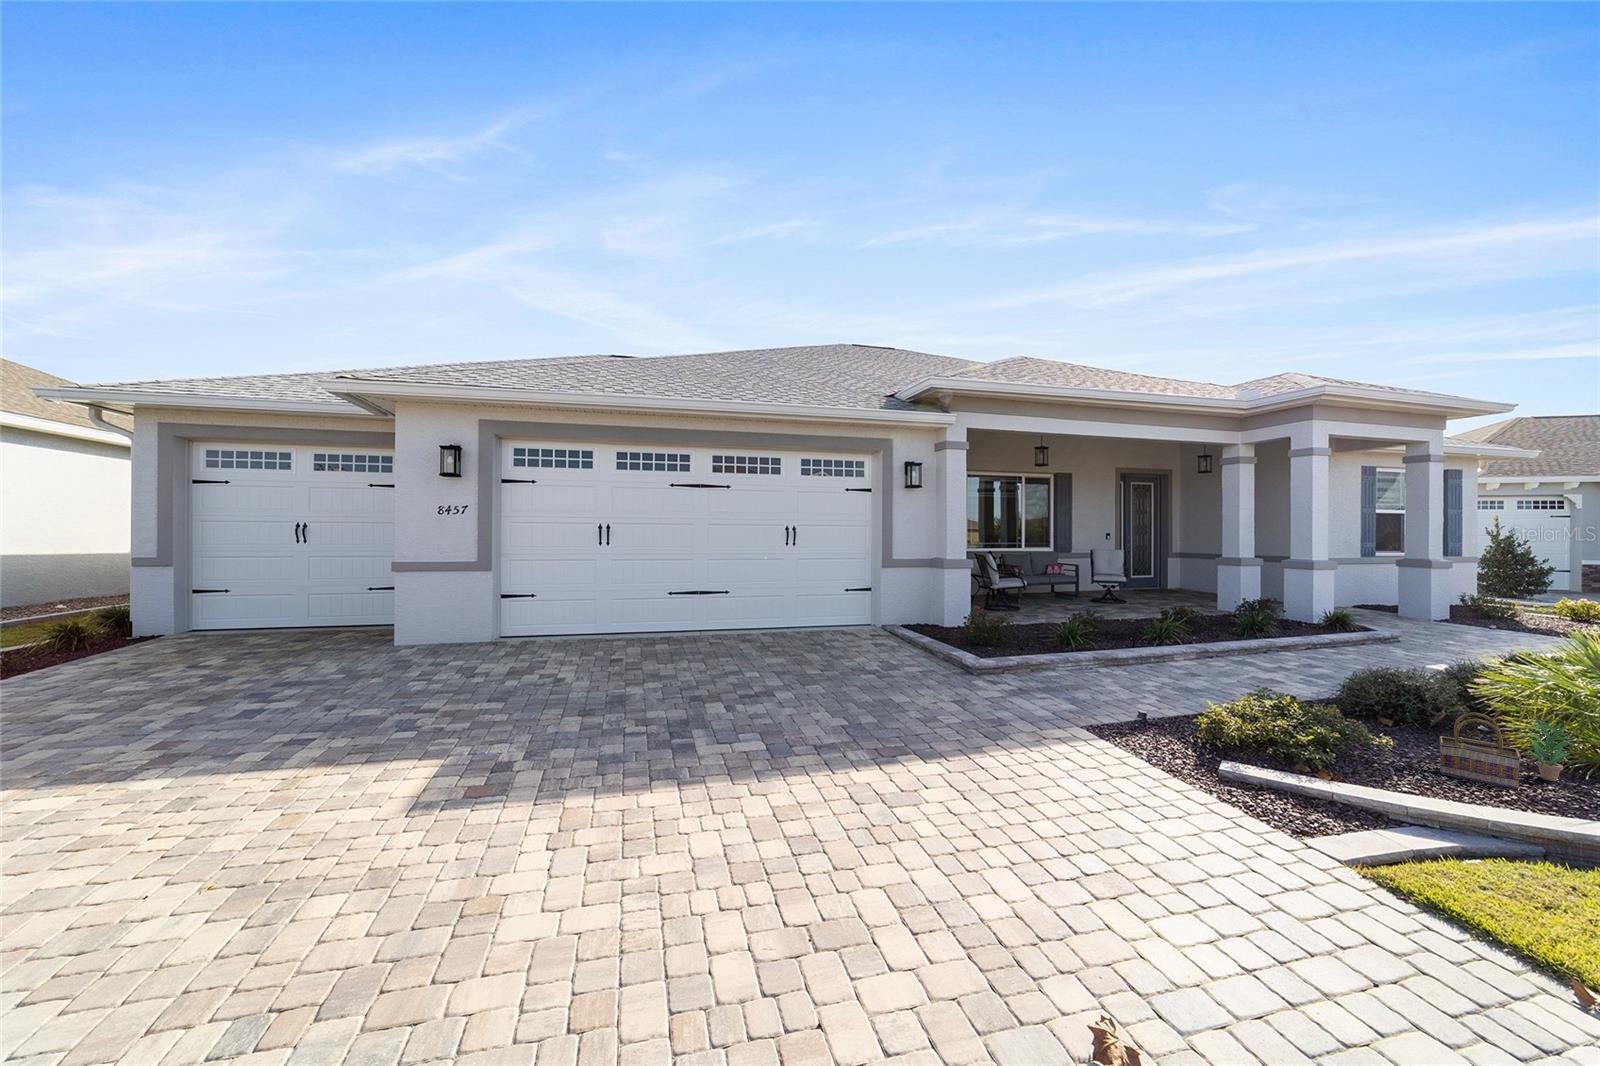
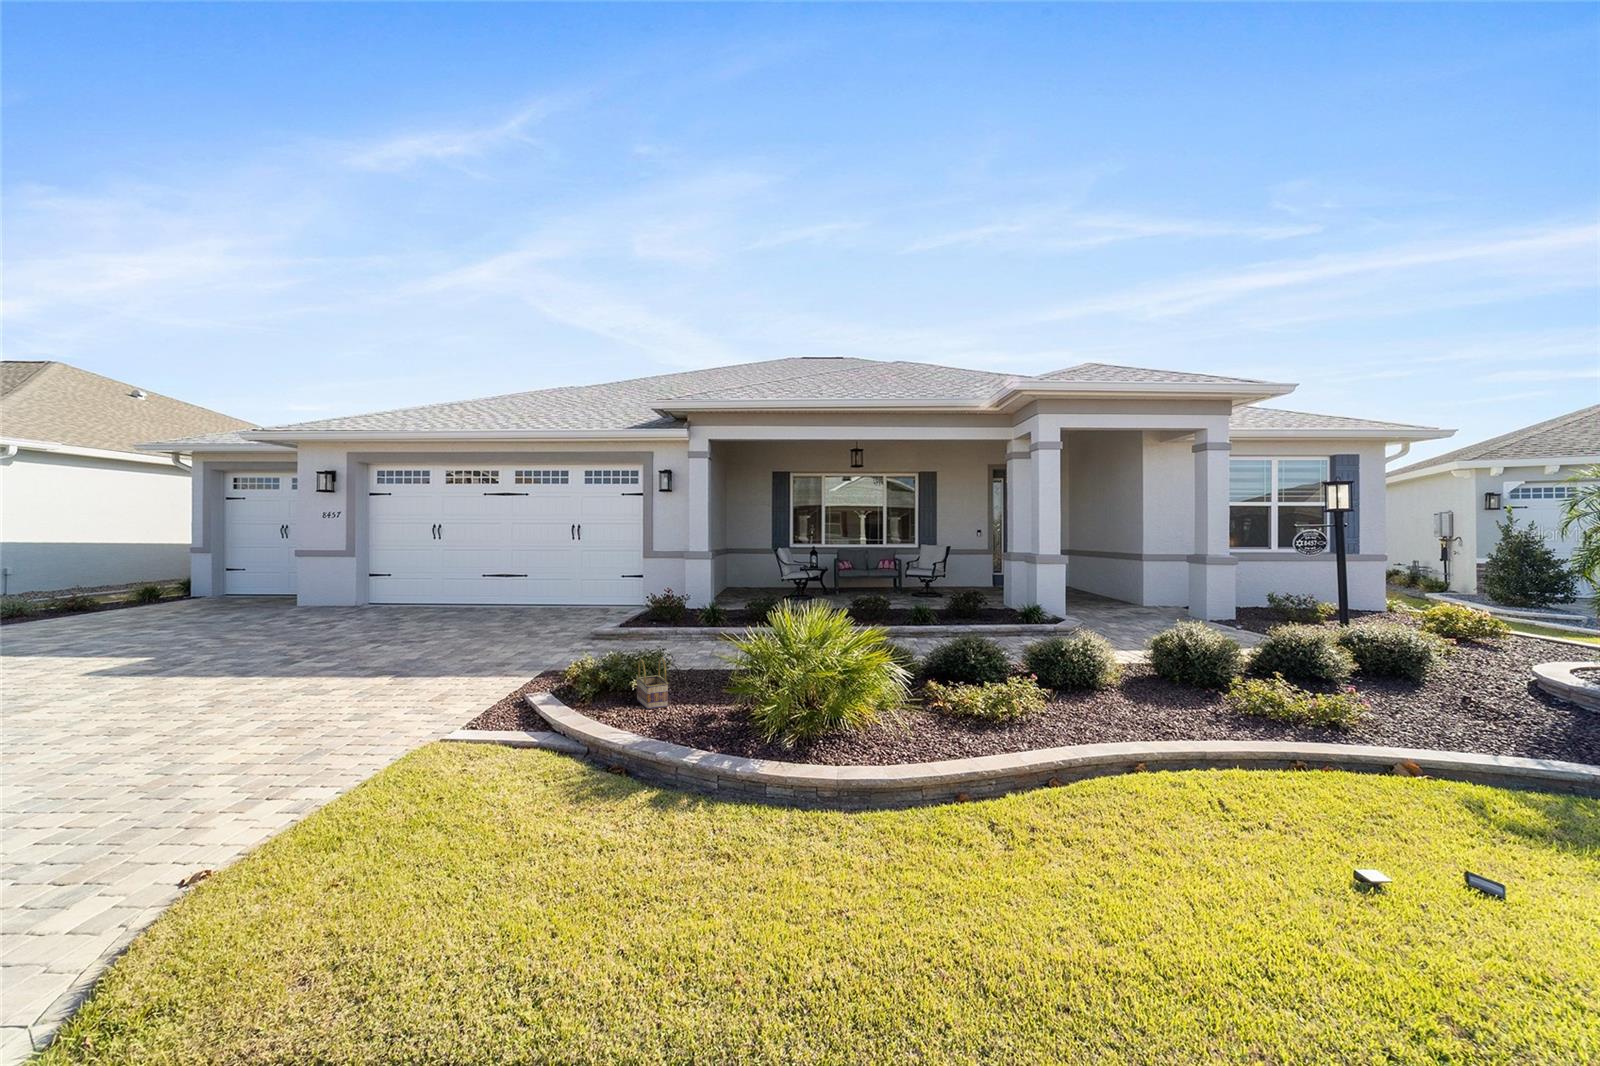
potted plant: present [1527,718,1572,781] -> none [681,661,708,709]

